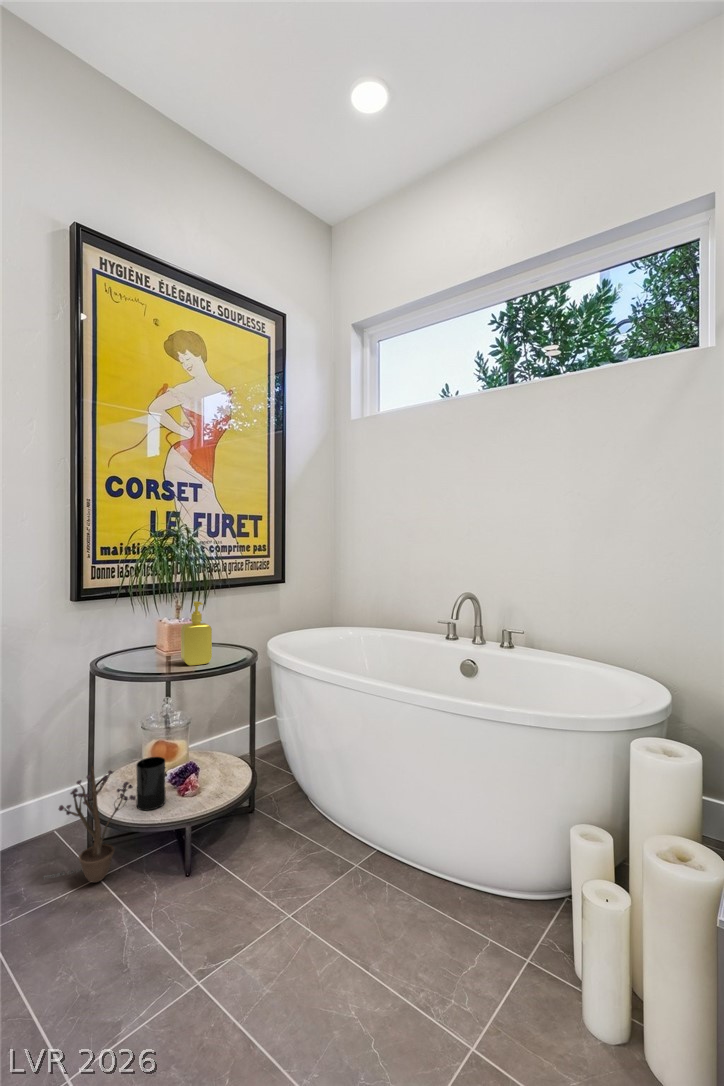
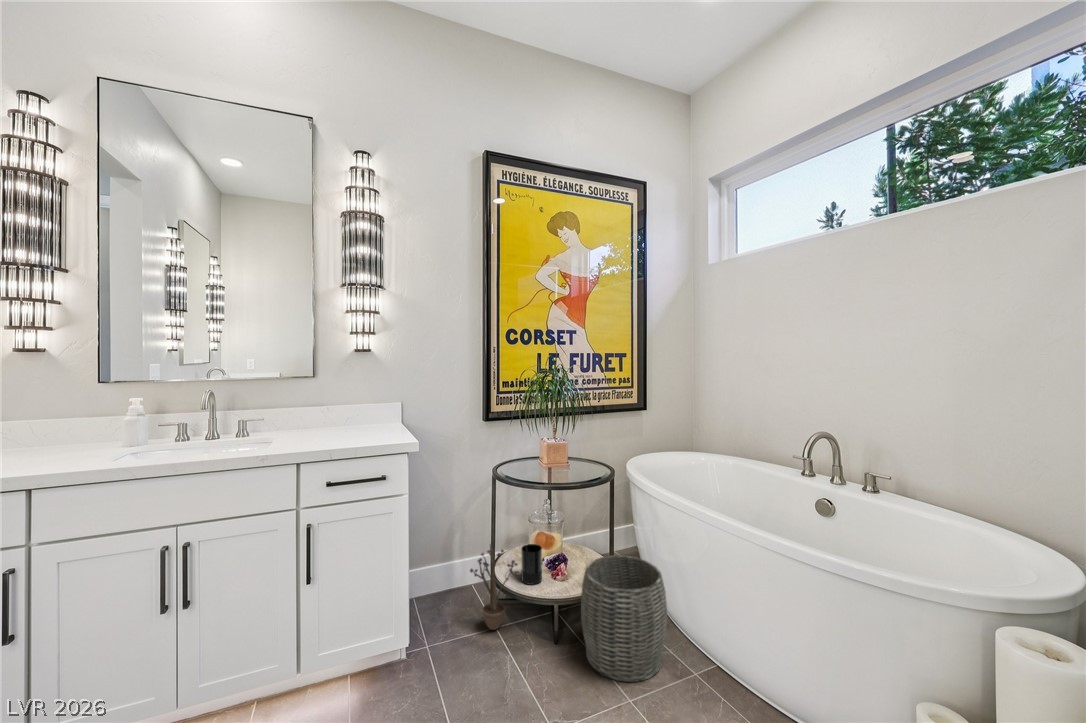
soap dispenser: present [181,601,212,666] -> none [555,426,577,477]
woven basket: none [223,750,325,899] -> present [581,555,667,682]

